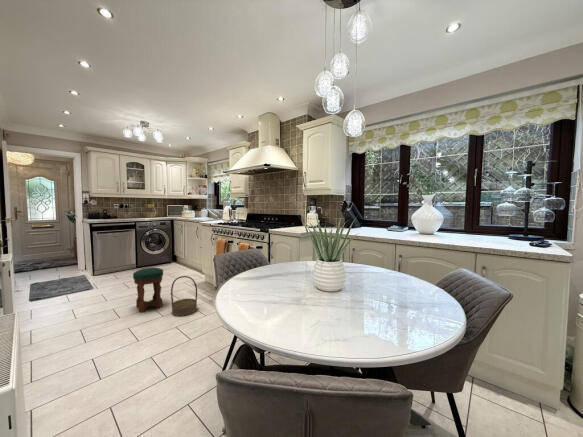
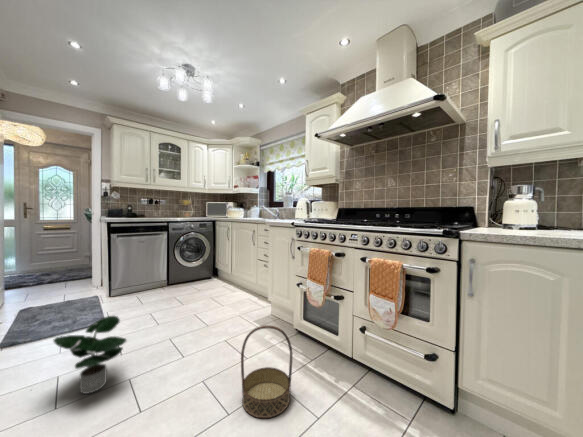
stool: present [133,268,163,312] -> none [167,301,221,397]
potted plant: none [73,277,112,314] -> present [53,316,126,394]

